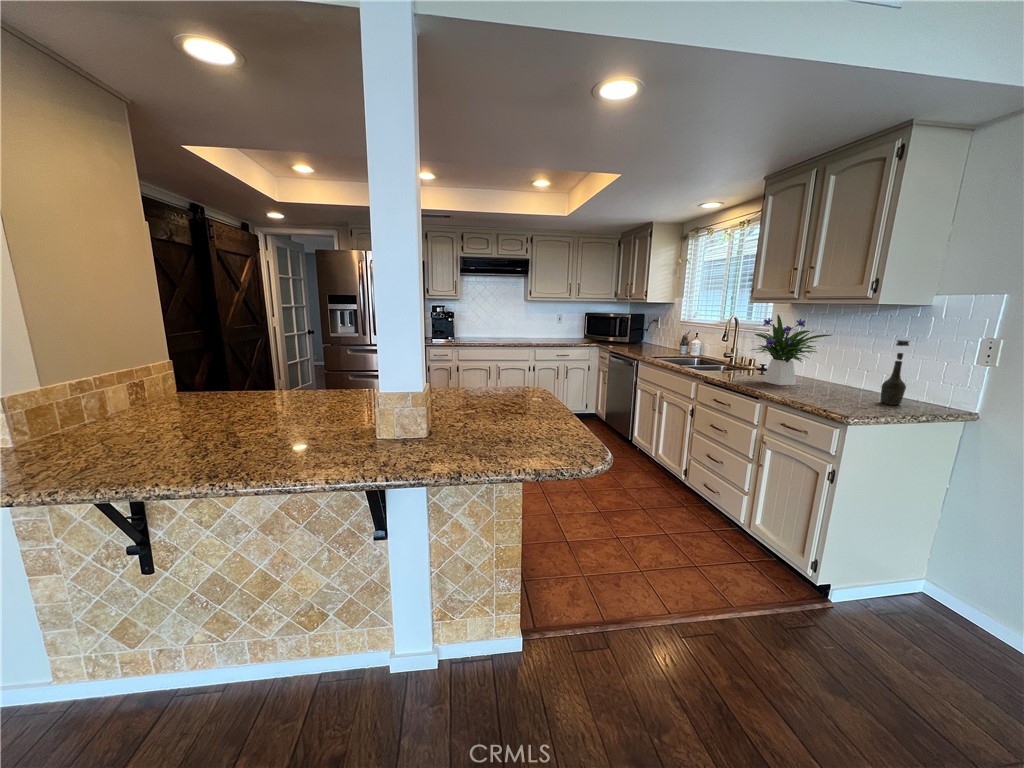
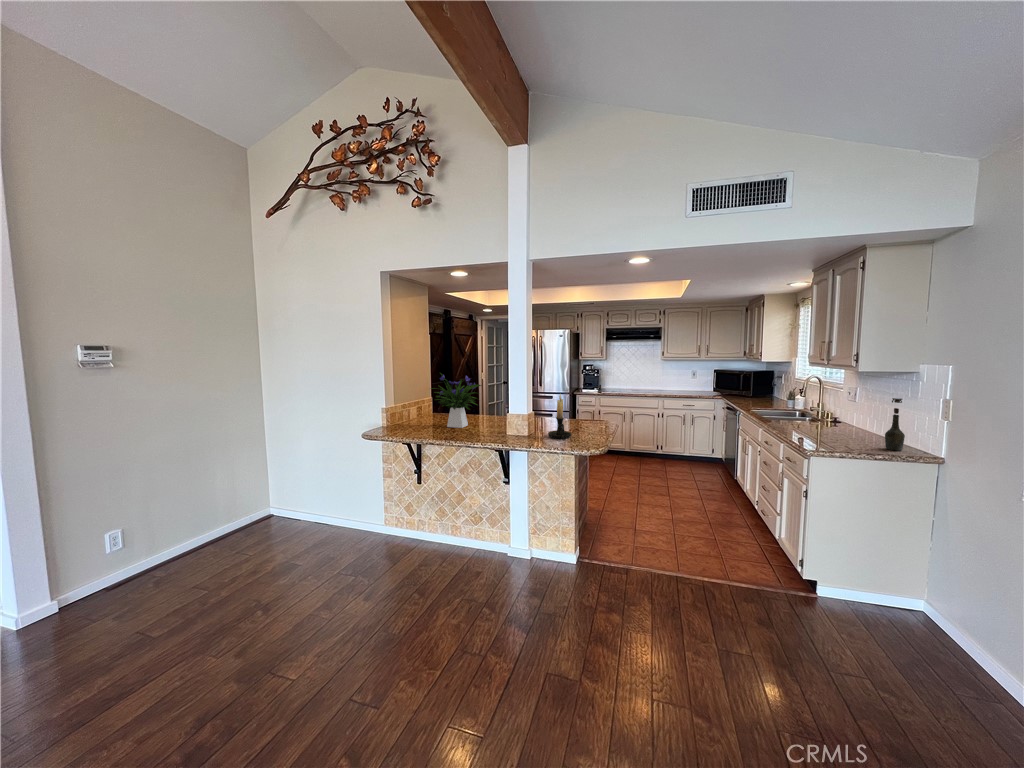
flower arrangement: present [752,315,831,385] -> present [436,373,481,428]
candle holder: none [483,344,532,445] -> present [548,394,572,439]

